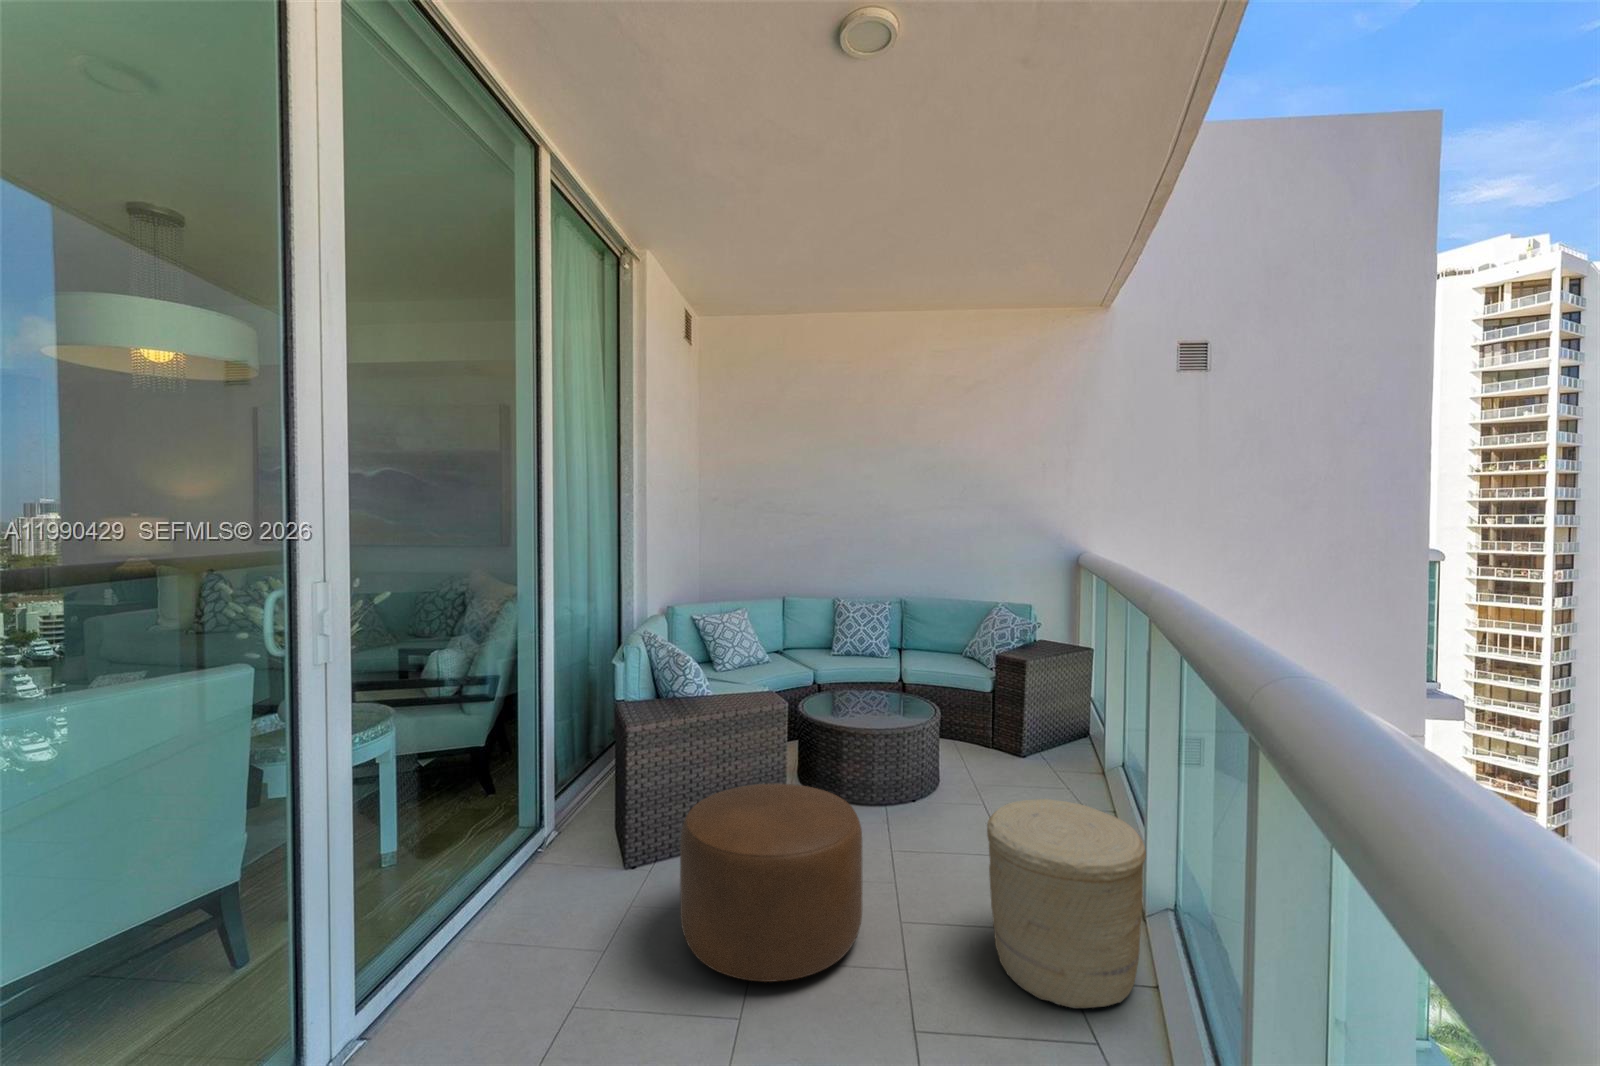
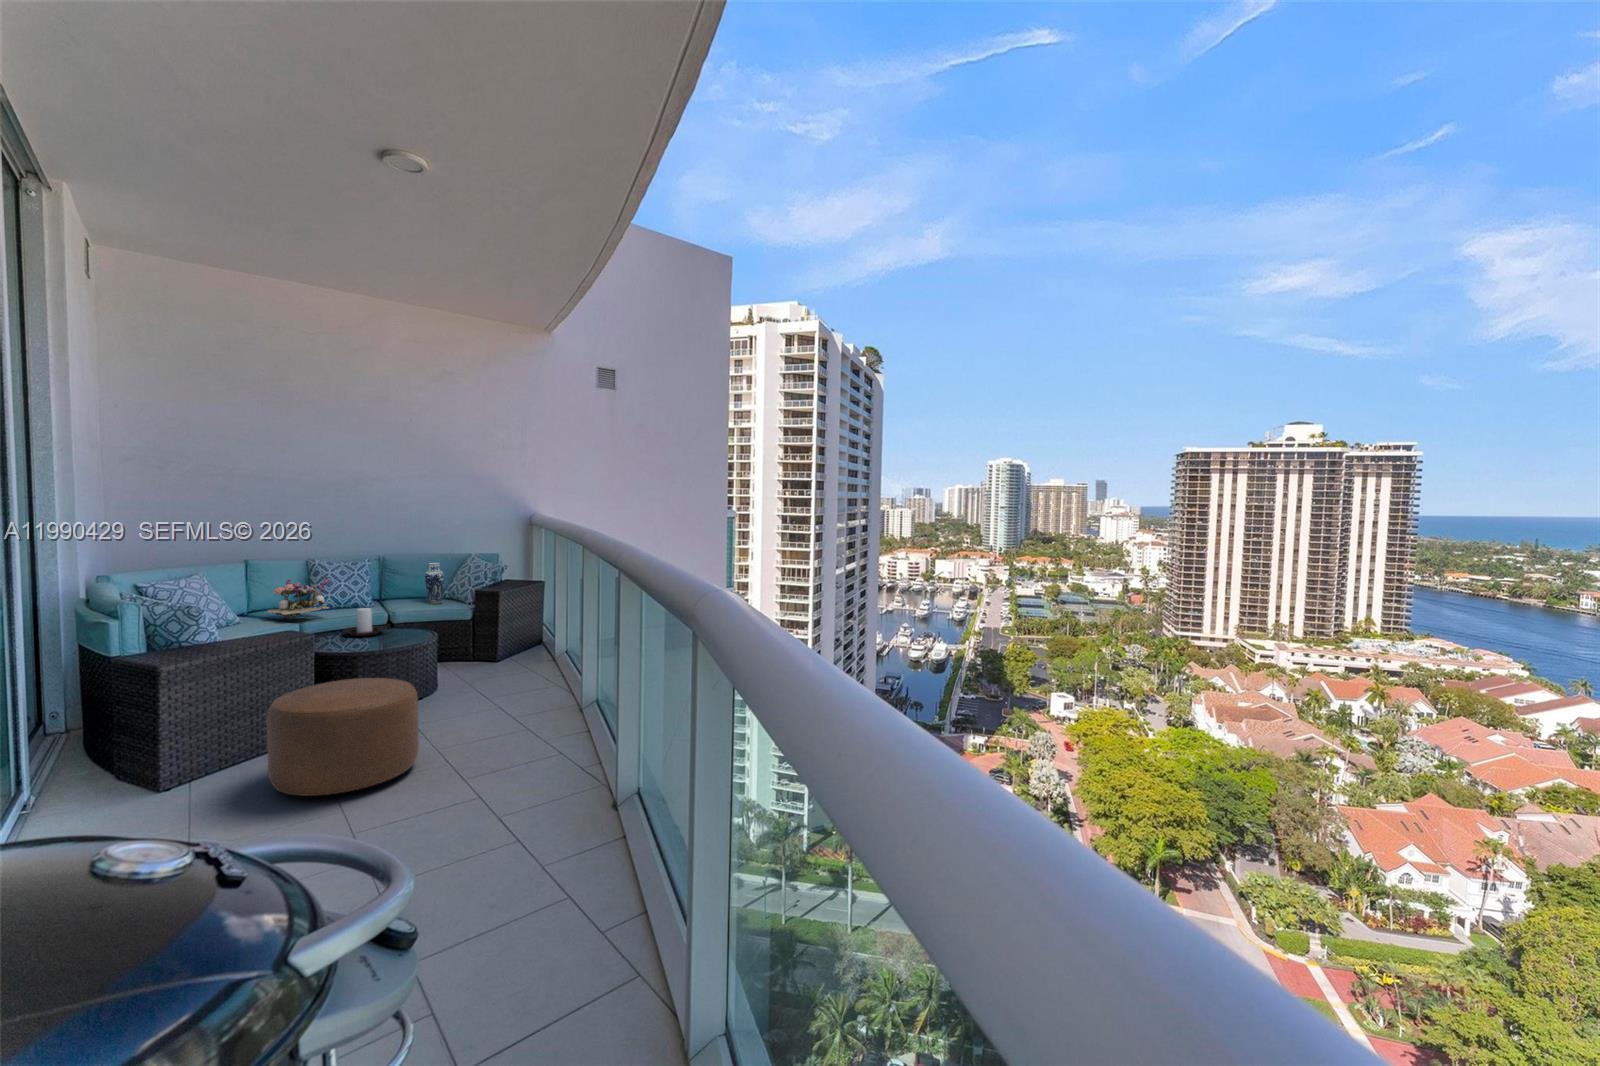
vase: none [946,611,967,662] -> present [425,563,444,604]
flower arrangement: none [785,621,843,666] -> present [268,576,330,619]
candle holder: none [838,666,883,703] -> present [344,608,385,636]
woven basket: present [987,799,1146,1008] -> none [501,653,588,751]

